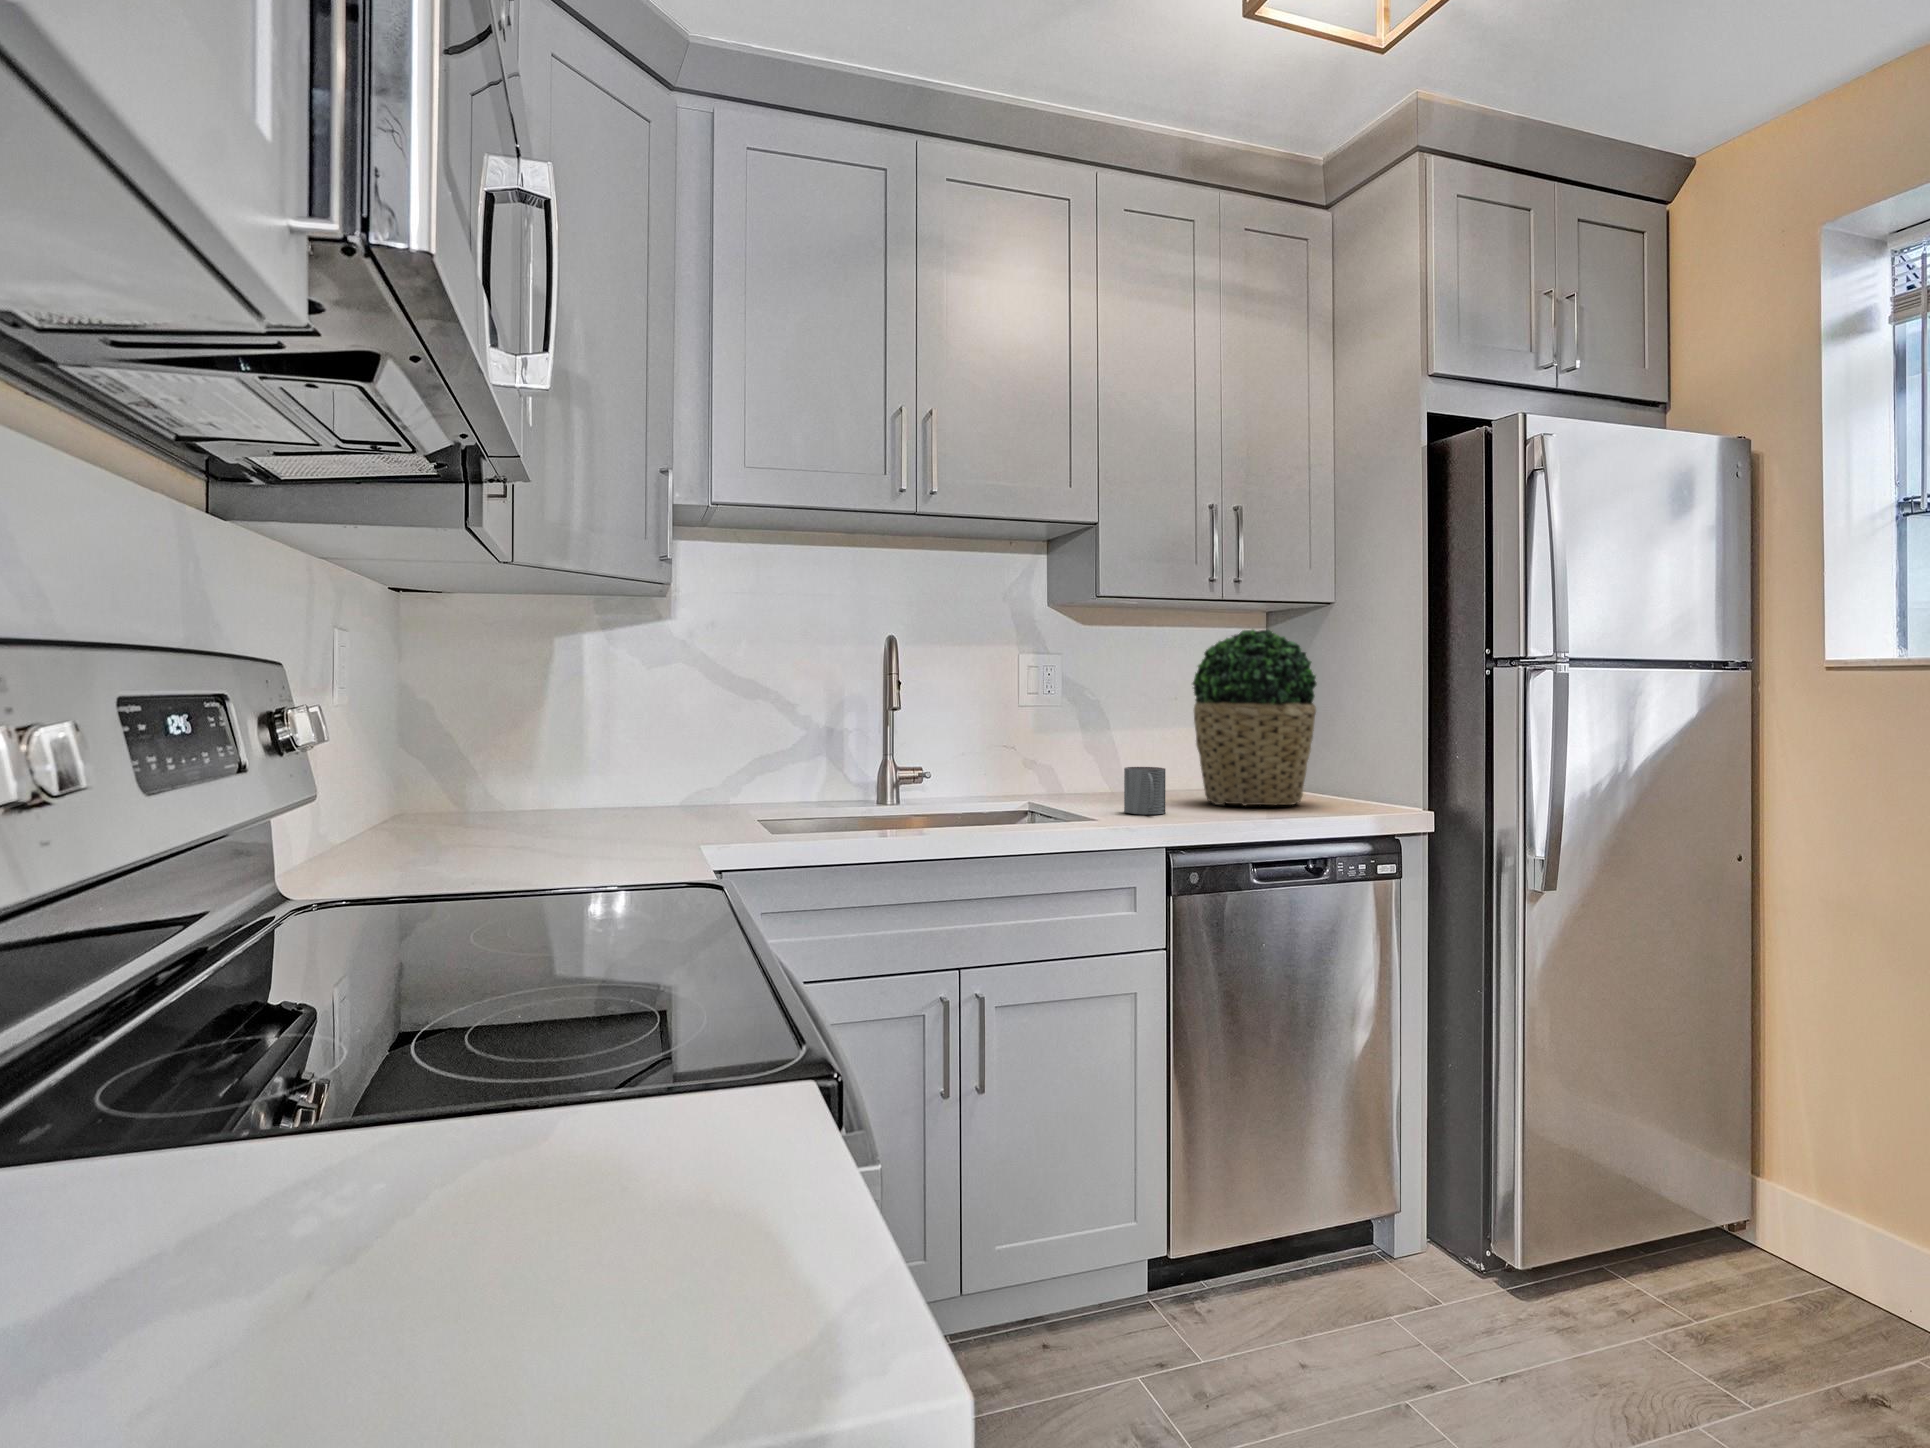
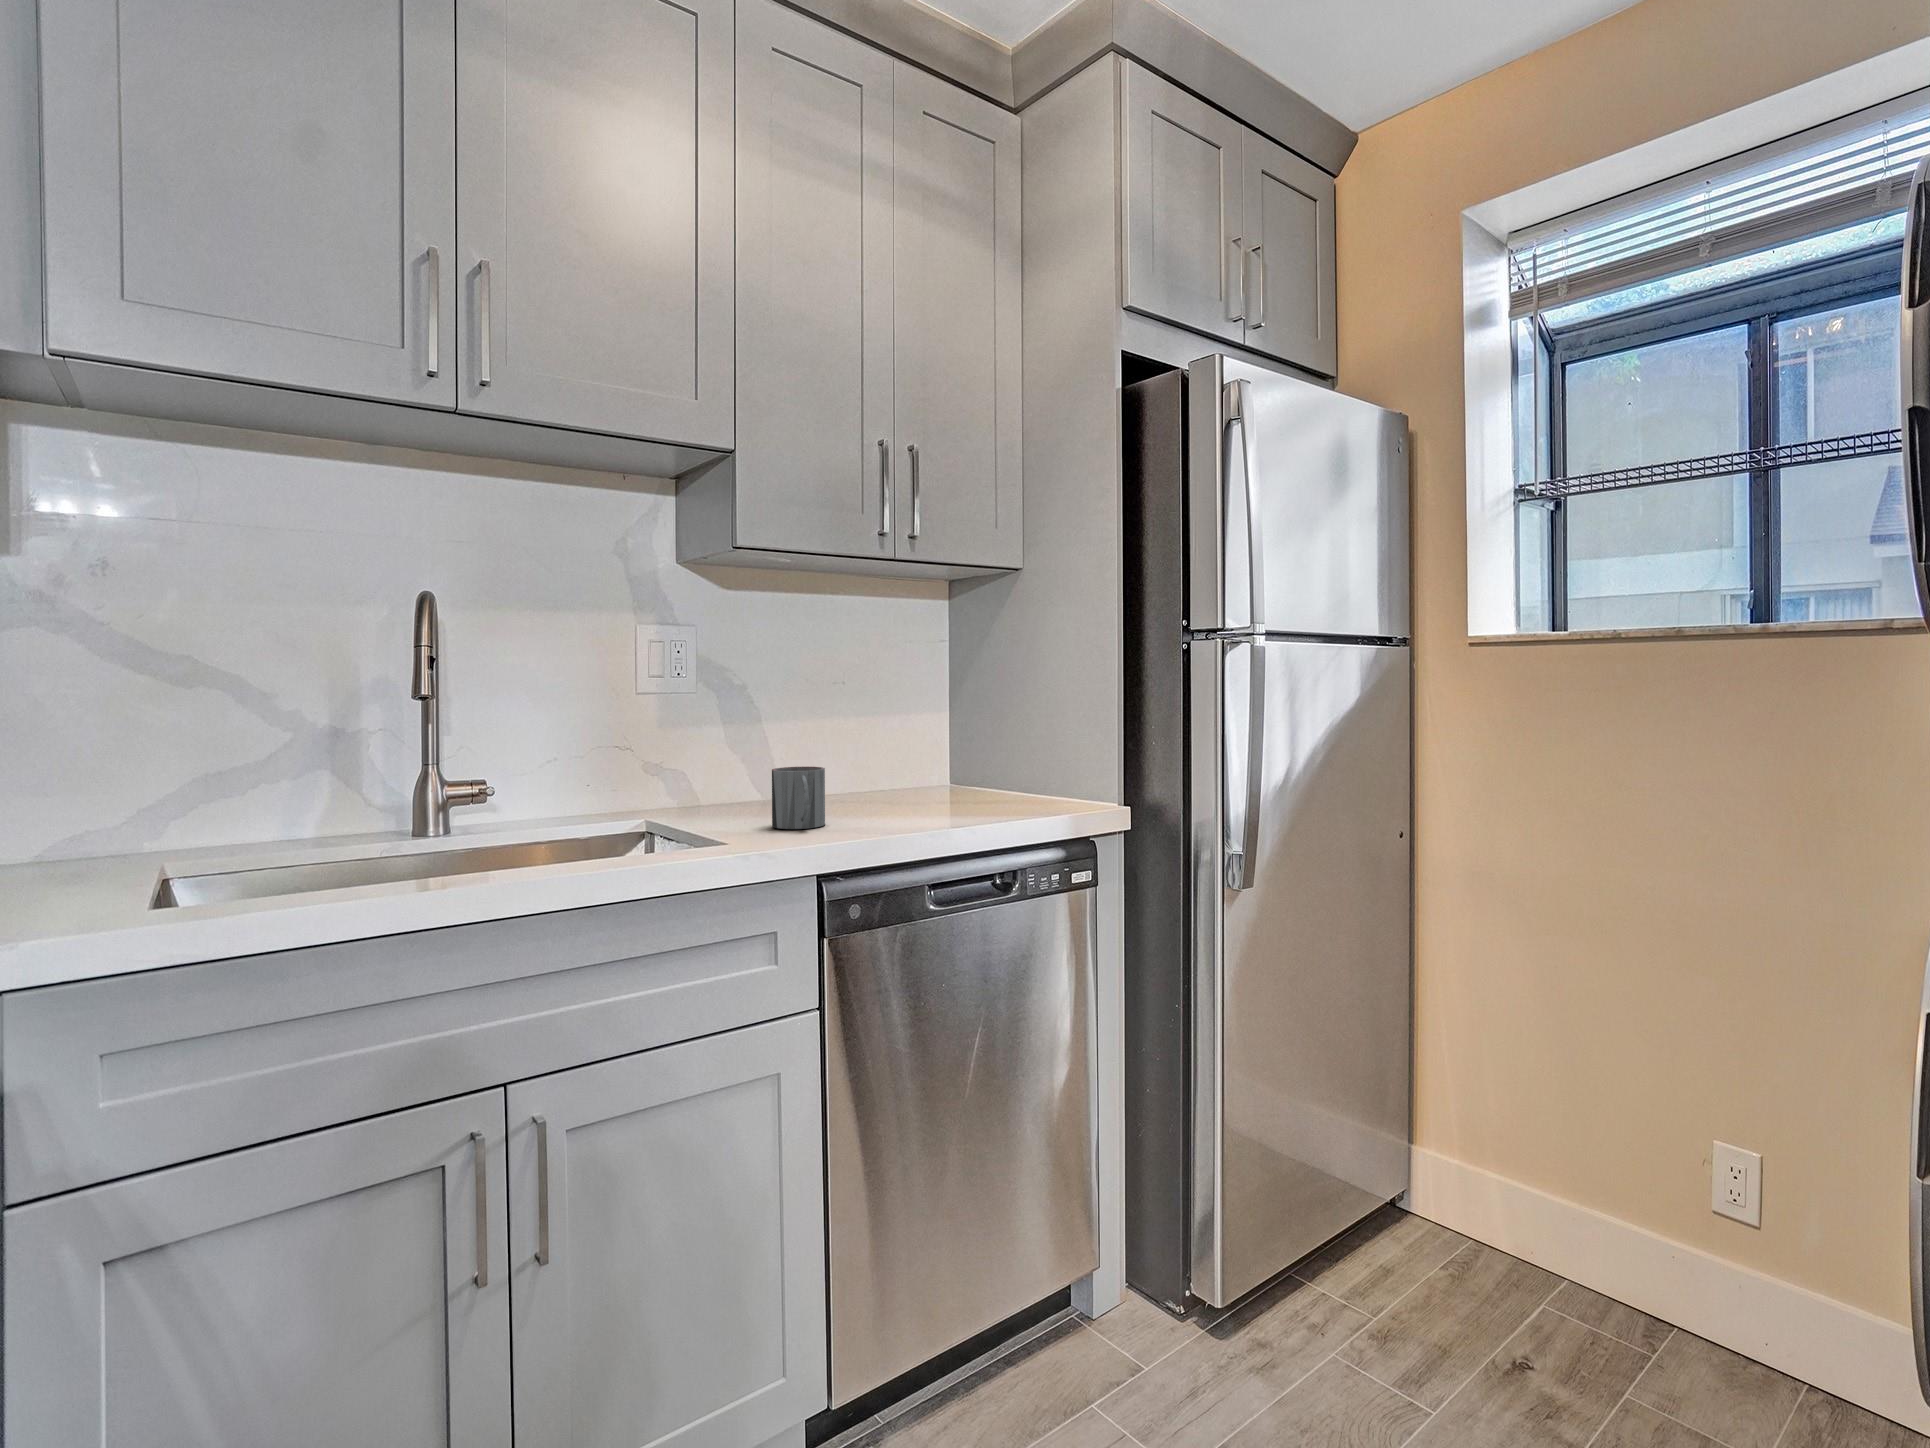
potted plant: present [1193,629,1317,806] -> none [860,595,1004,809]

